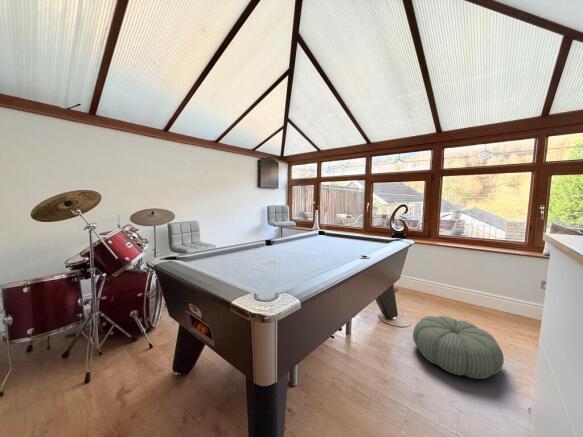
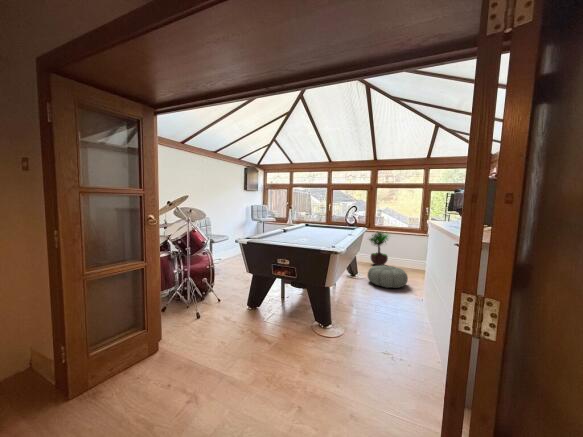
potted tree: none [422,241,466,302] -> present [369,231,388,266]

